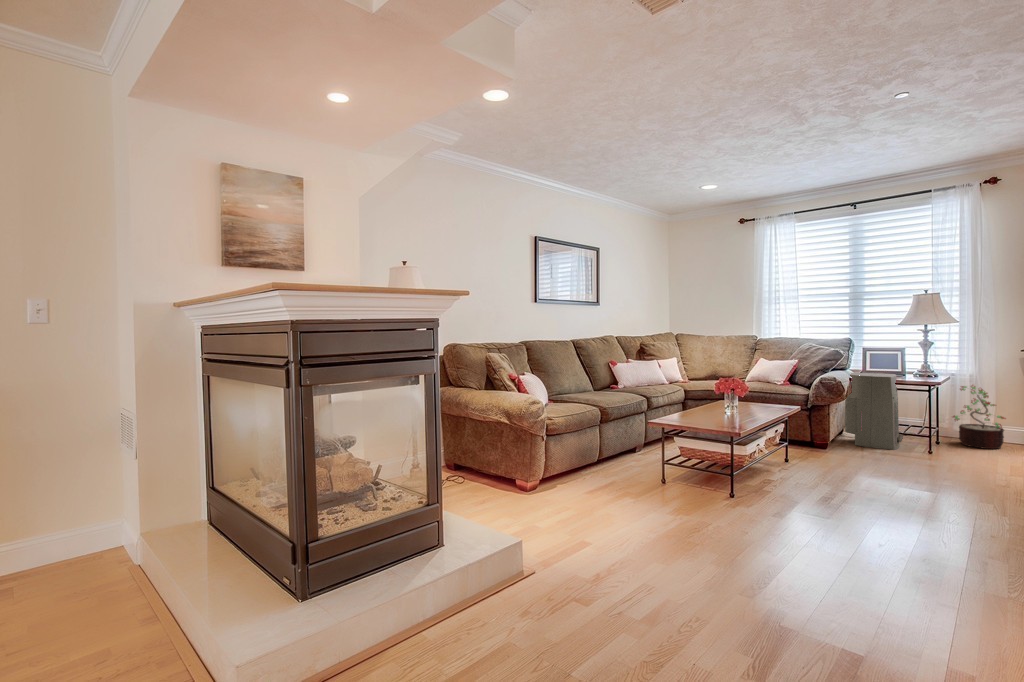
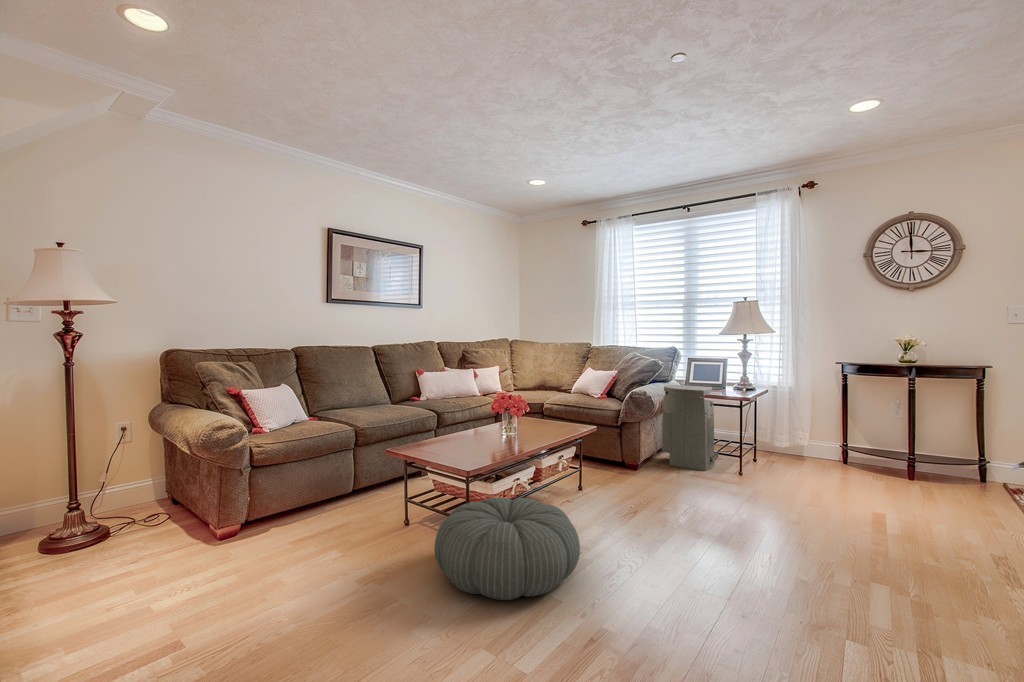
decorative plant: present [953,386,1006,449] -> none [769,399,818,469]
pouf: none [718,460,839,529] -> present [435,498,580,600]

